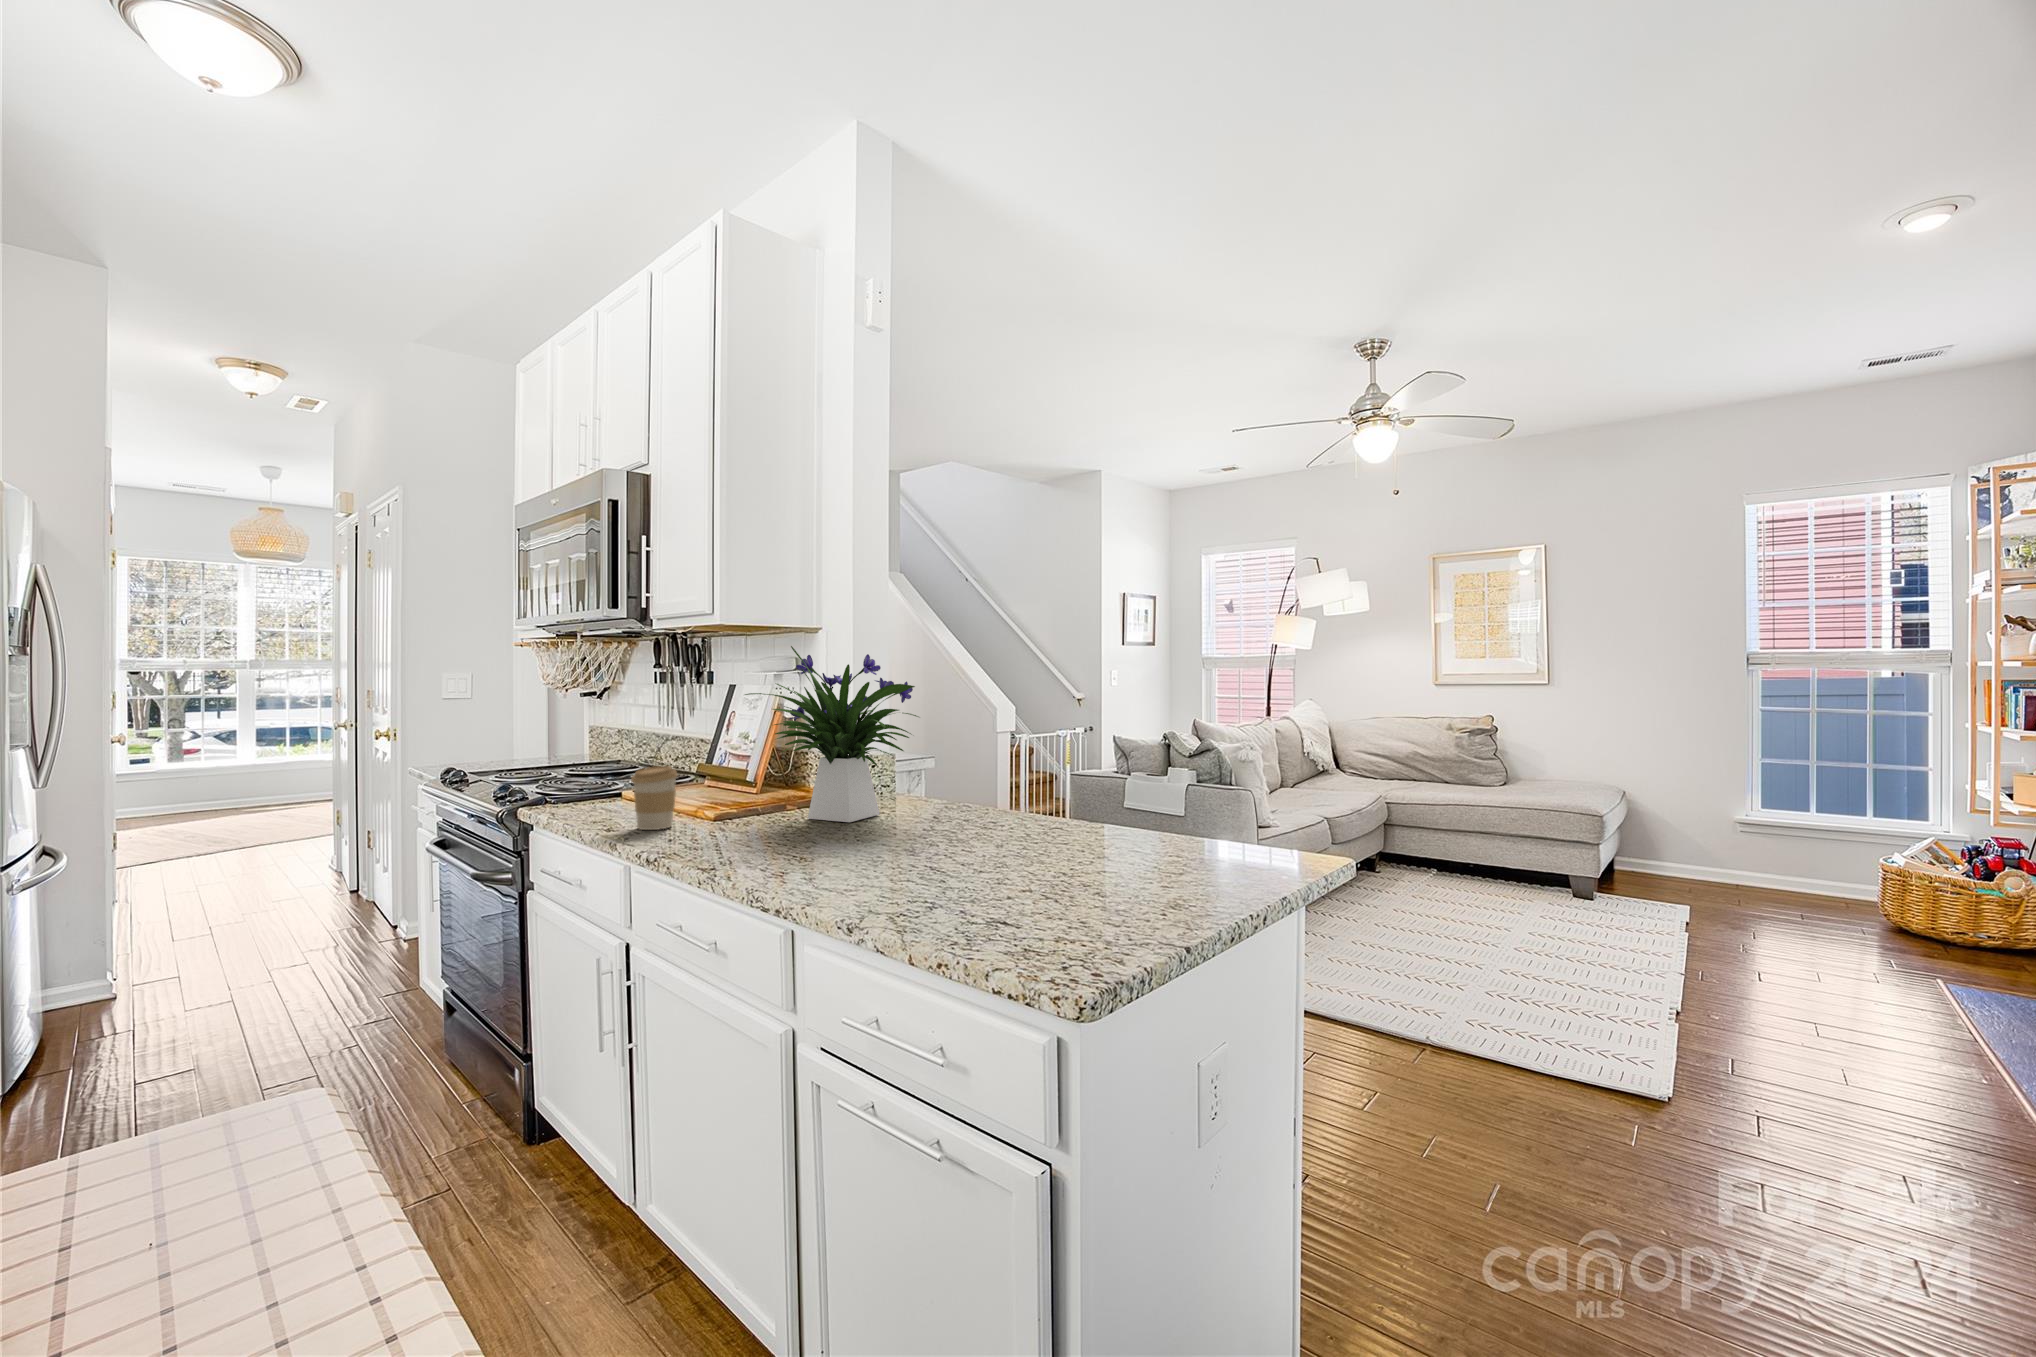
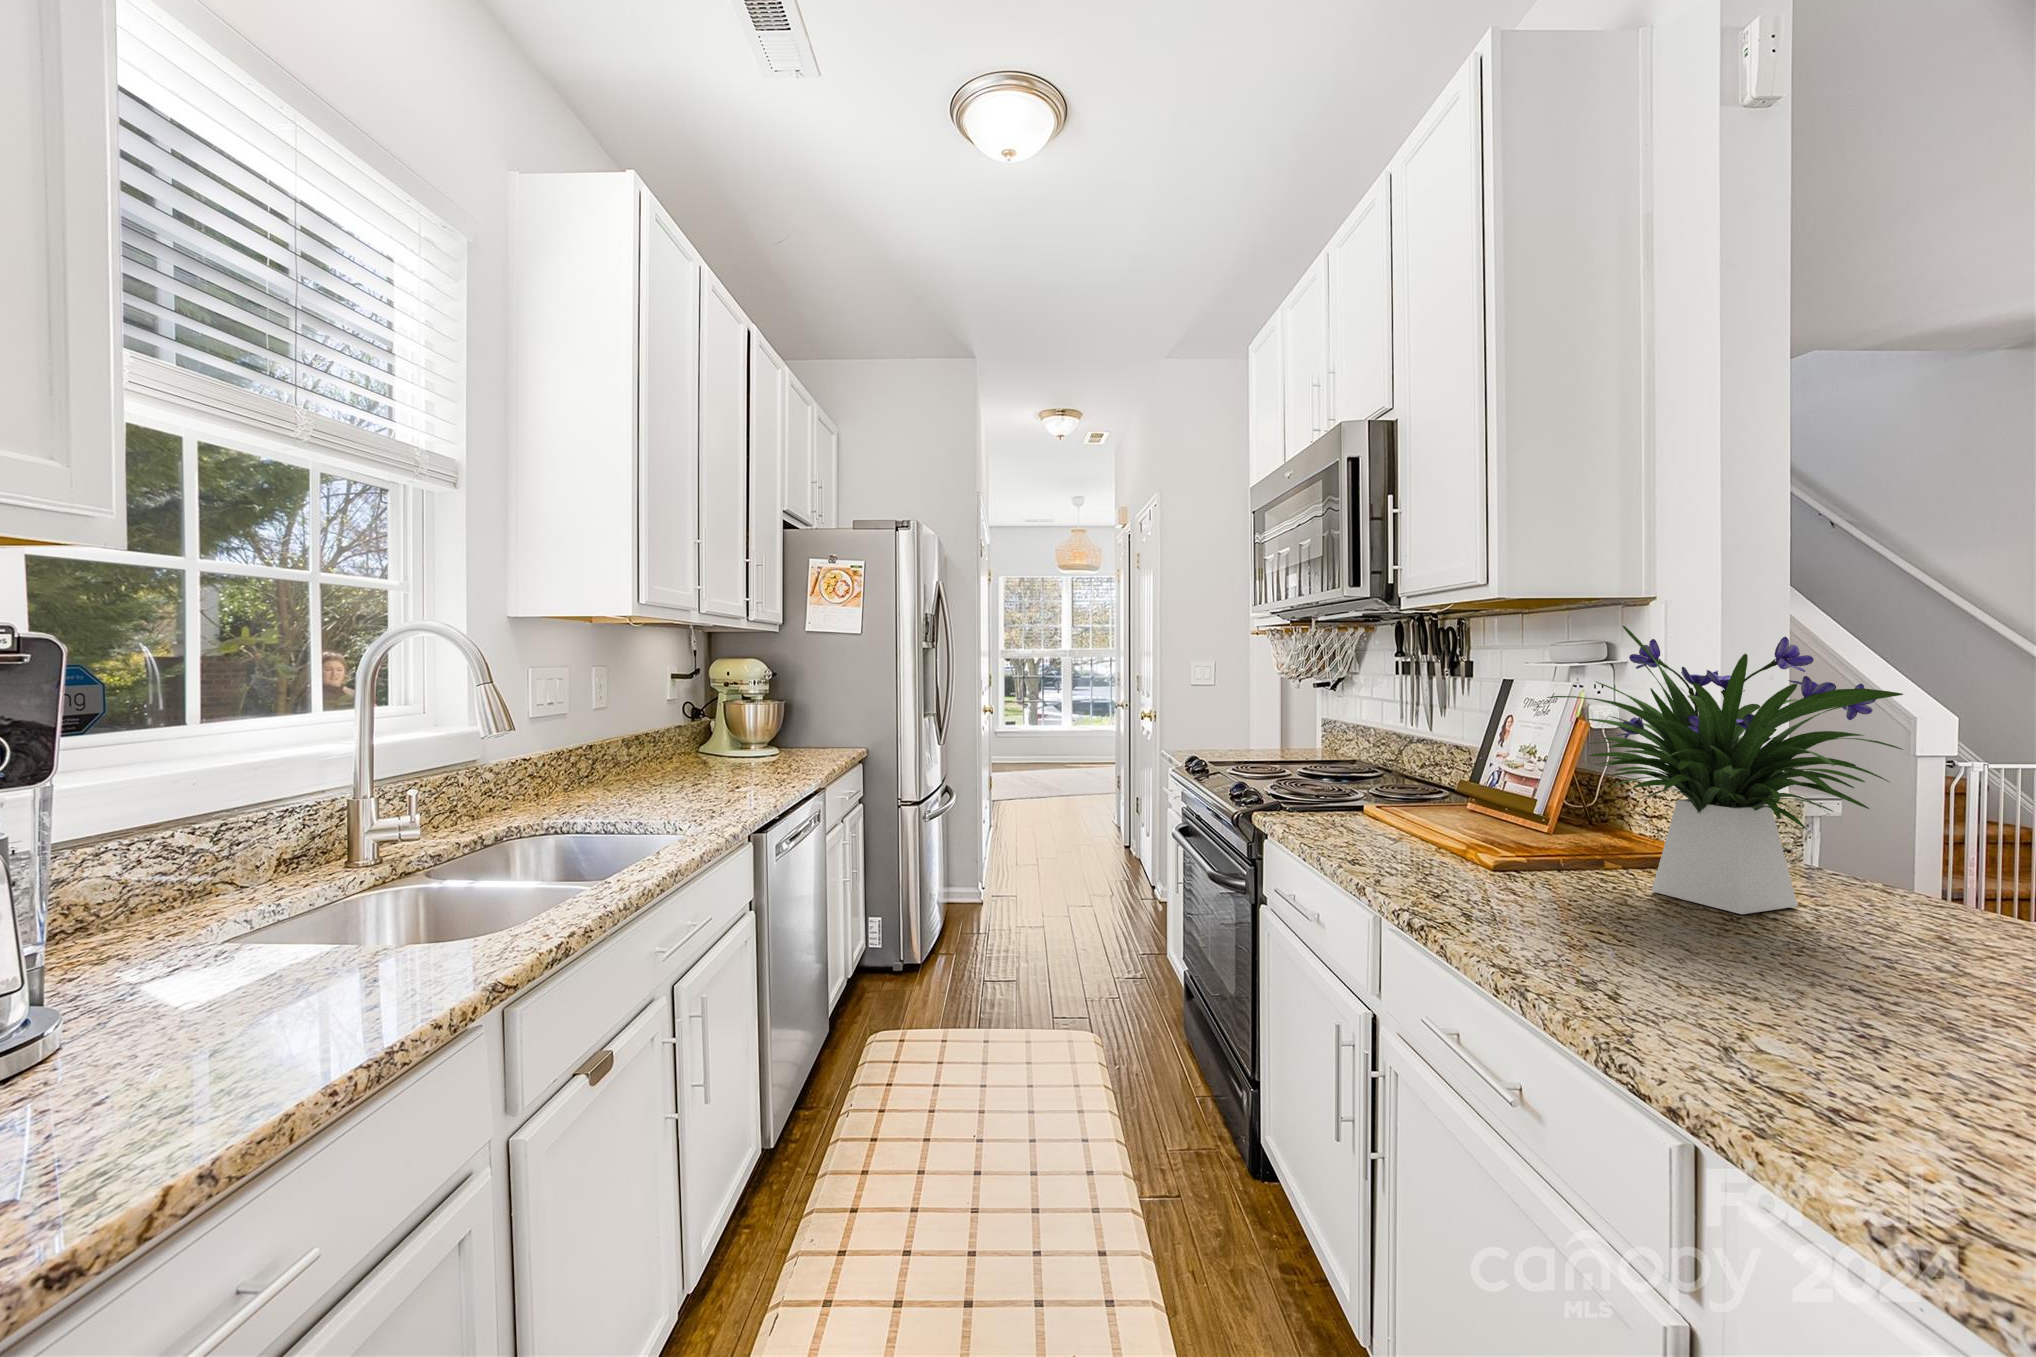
coffee cup: present [631,766,677,830] -> none [1382,787,1444,872]

